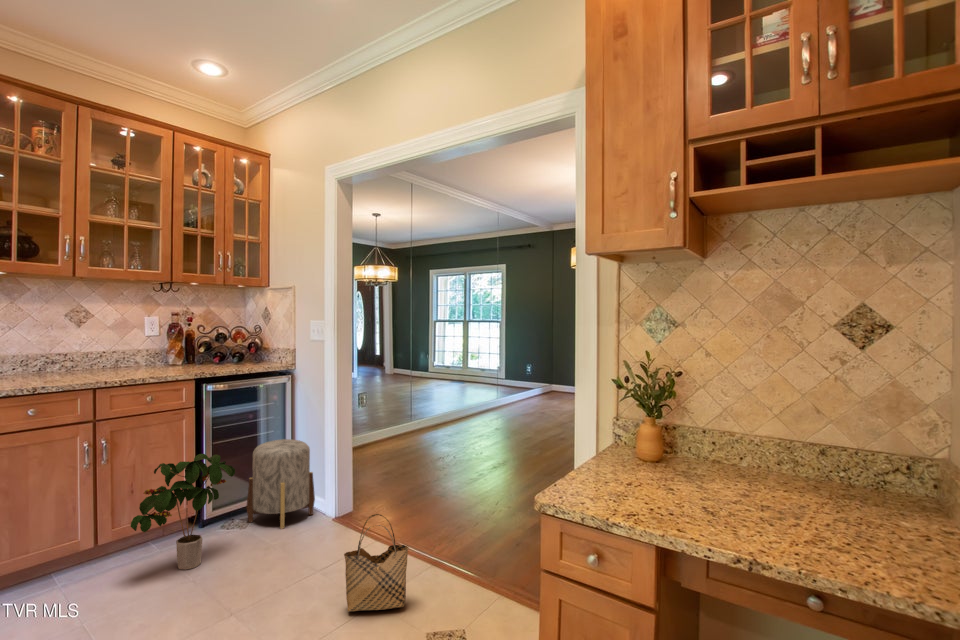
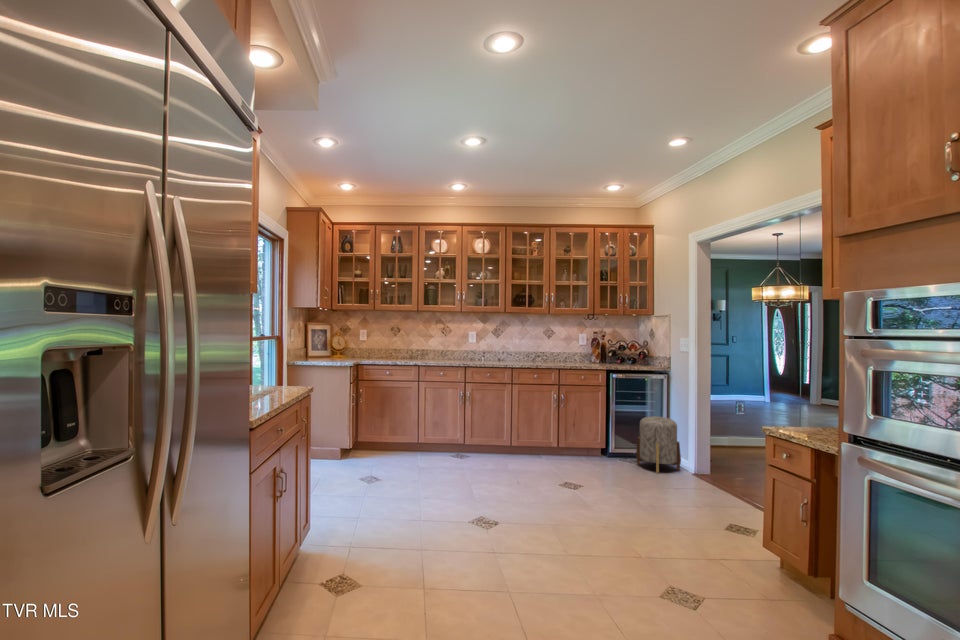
potted plant: present [131,454,235,570] -> none [574,415,627,478]
woven basket: present [344,514,408,612] -> none [685,468,731,531]

